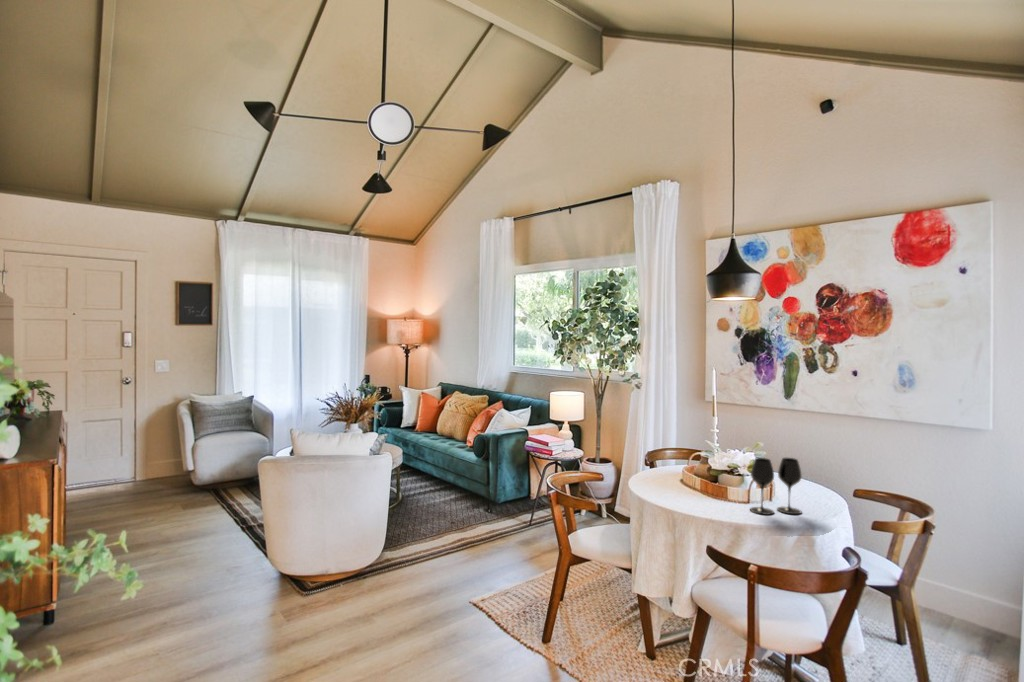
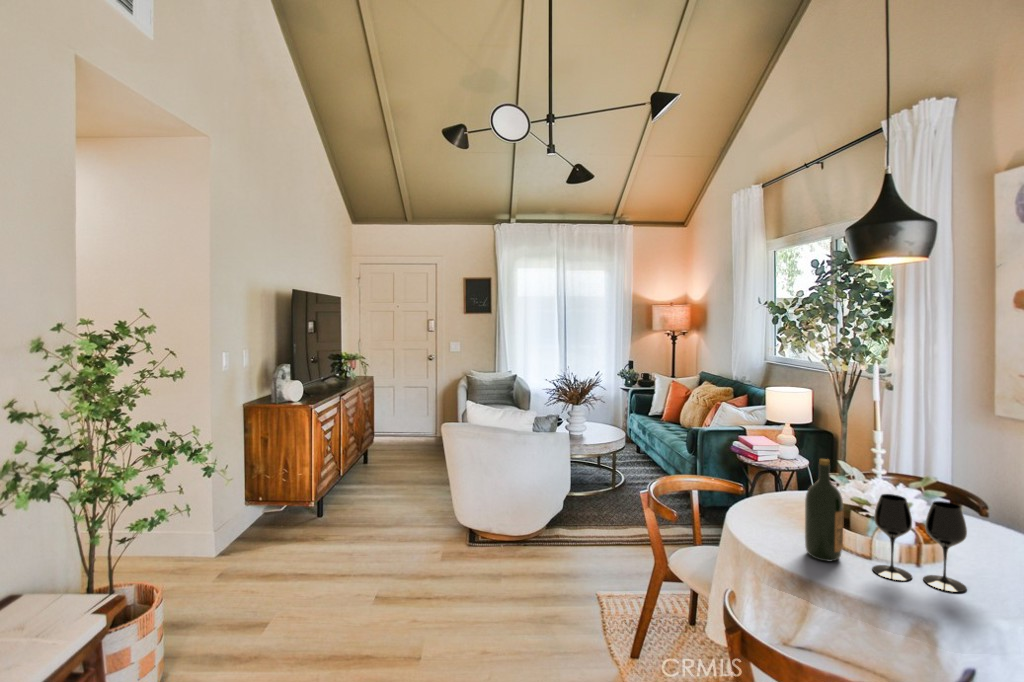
wine bottle: none [708,439,734,513] -> present [805,459,844,562]

